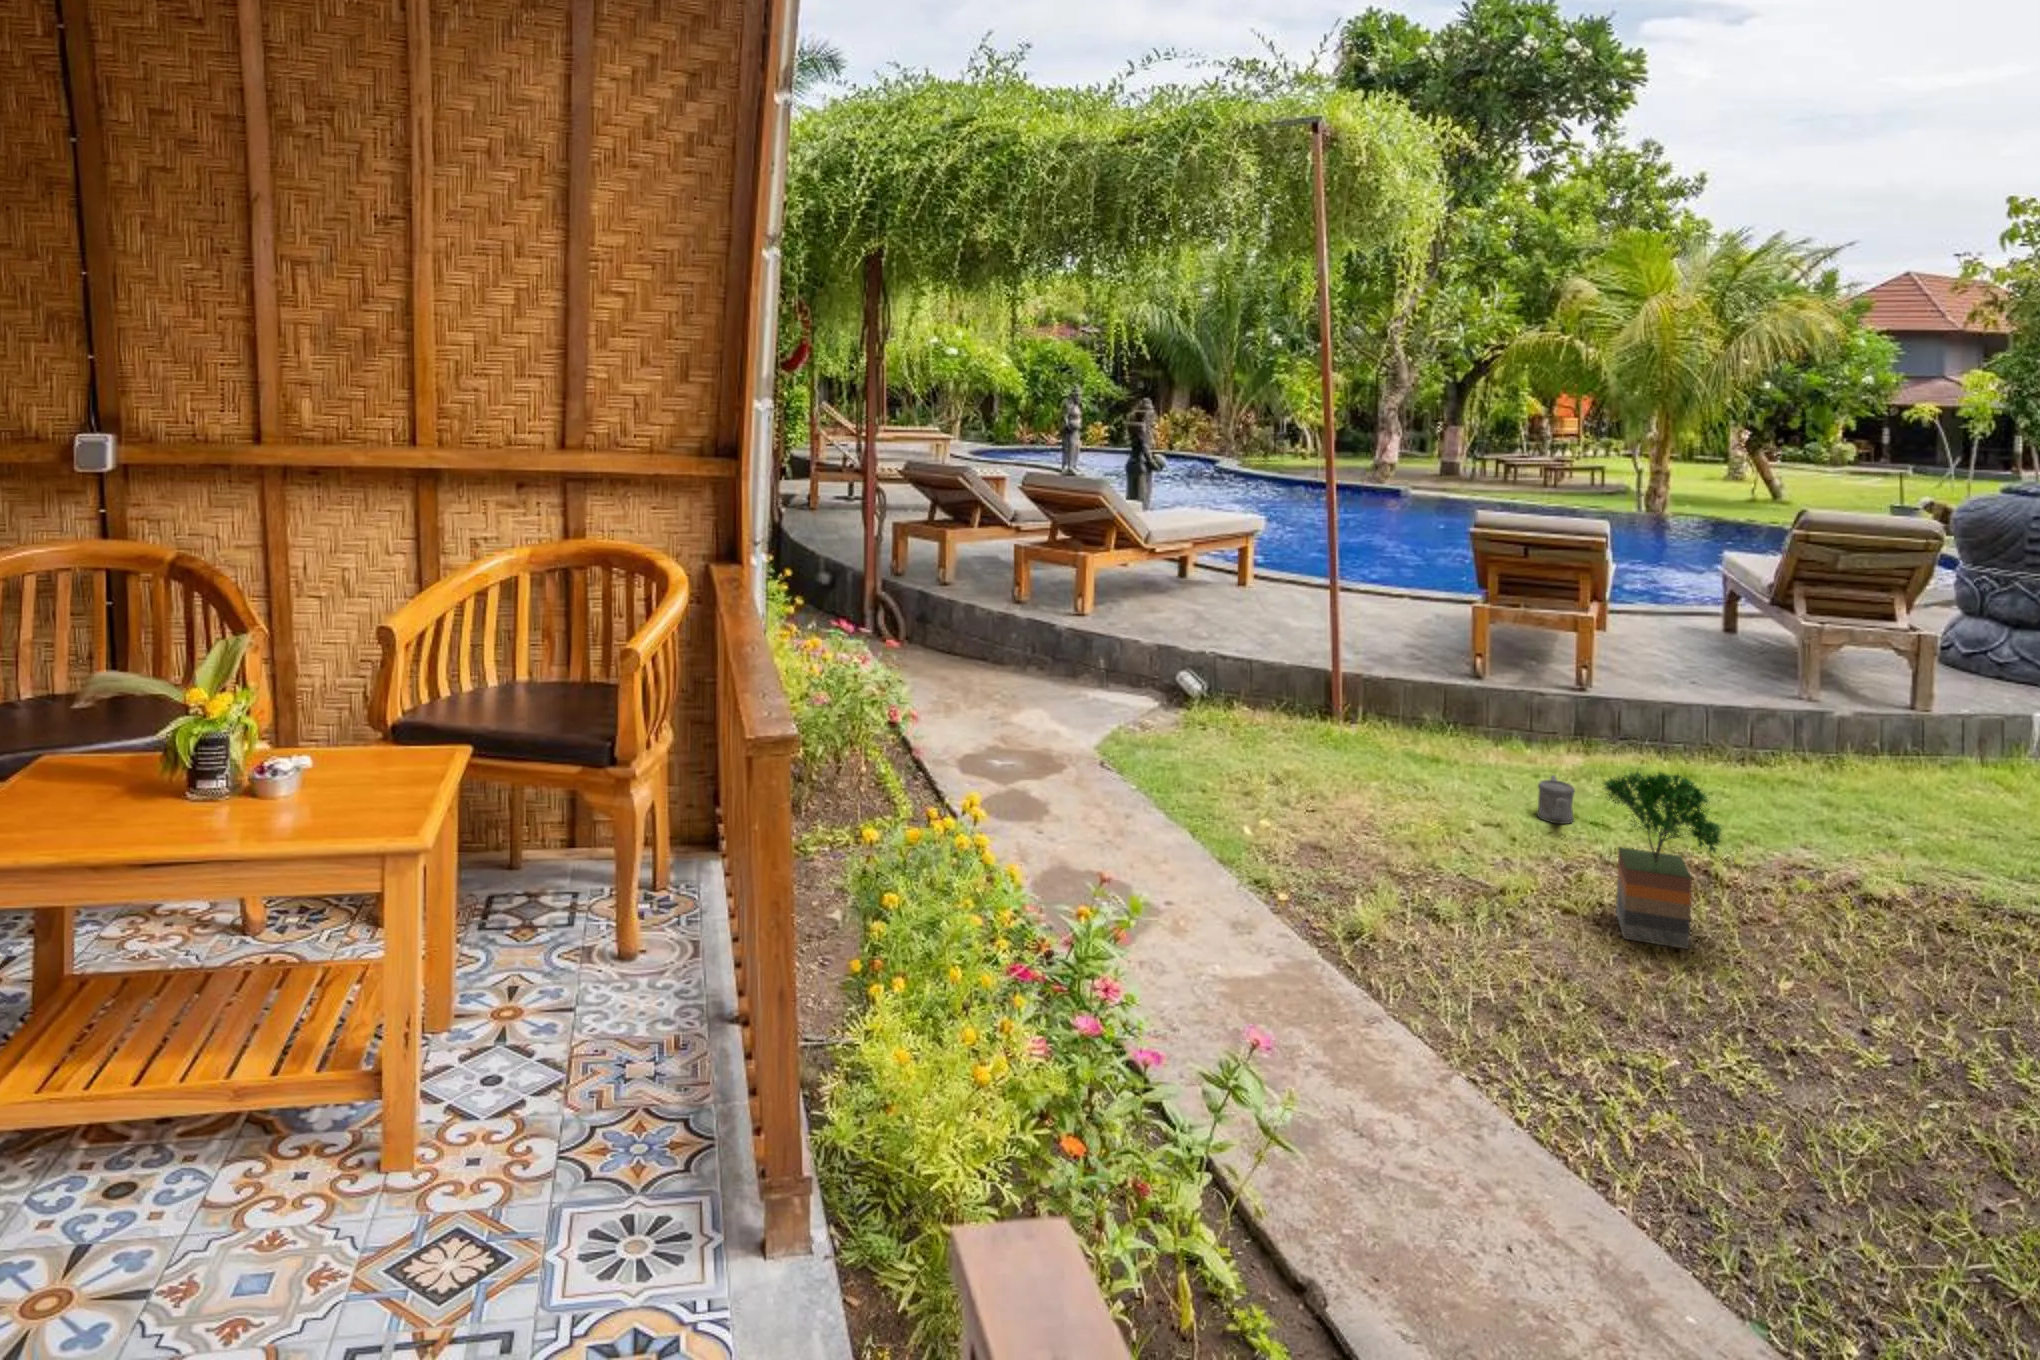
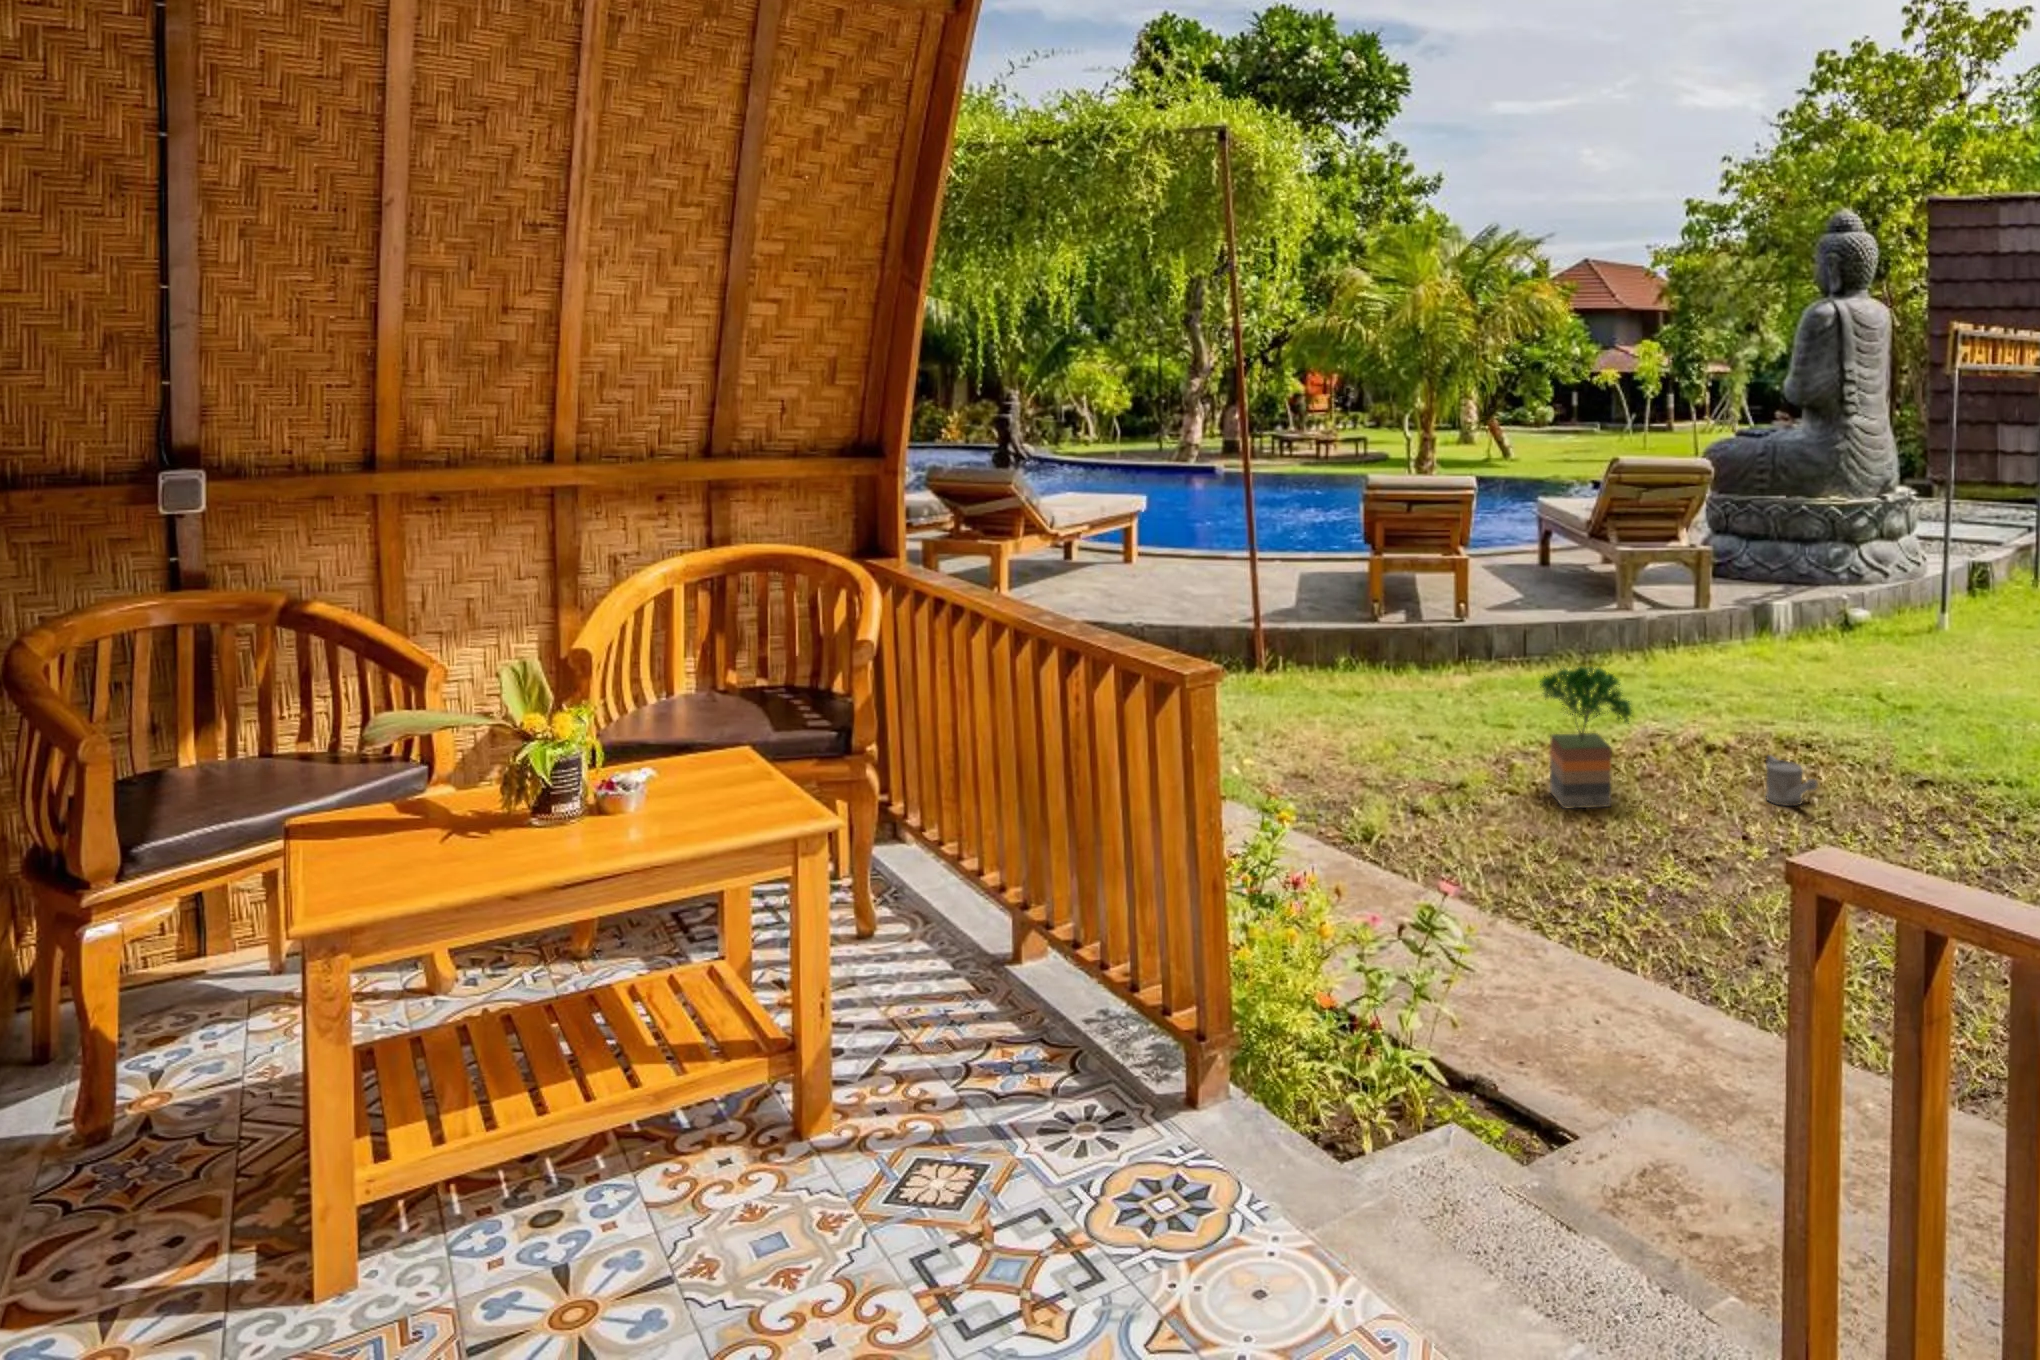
watering can: present [1537,775,1575,824] -> present [1766,756,1818,806]

